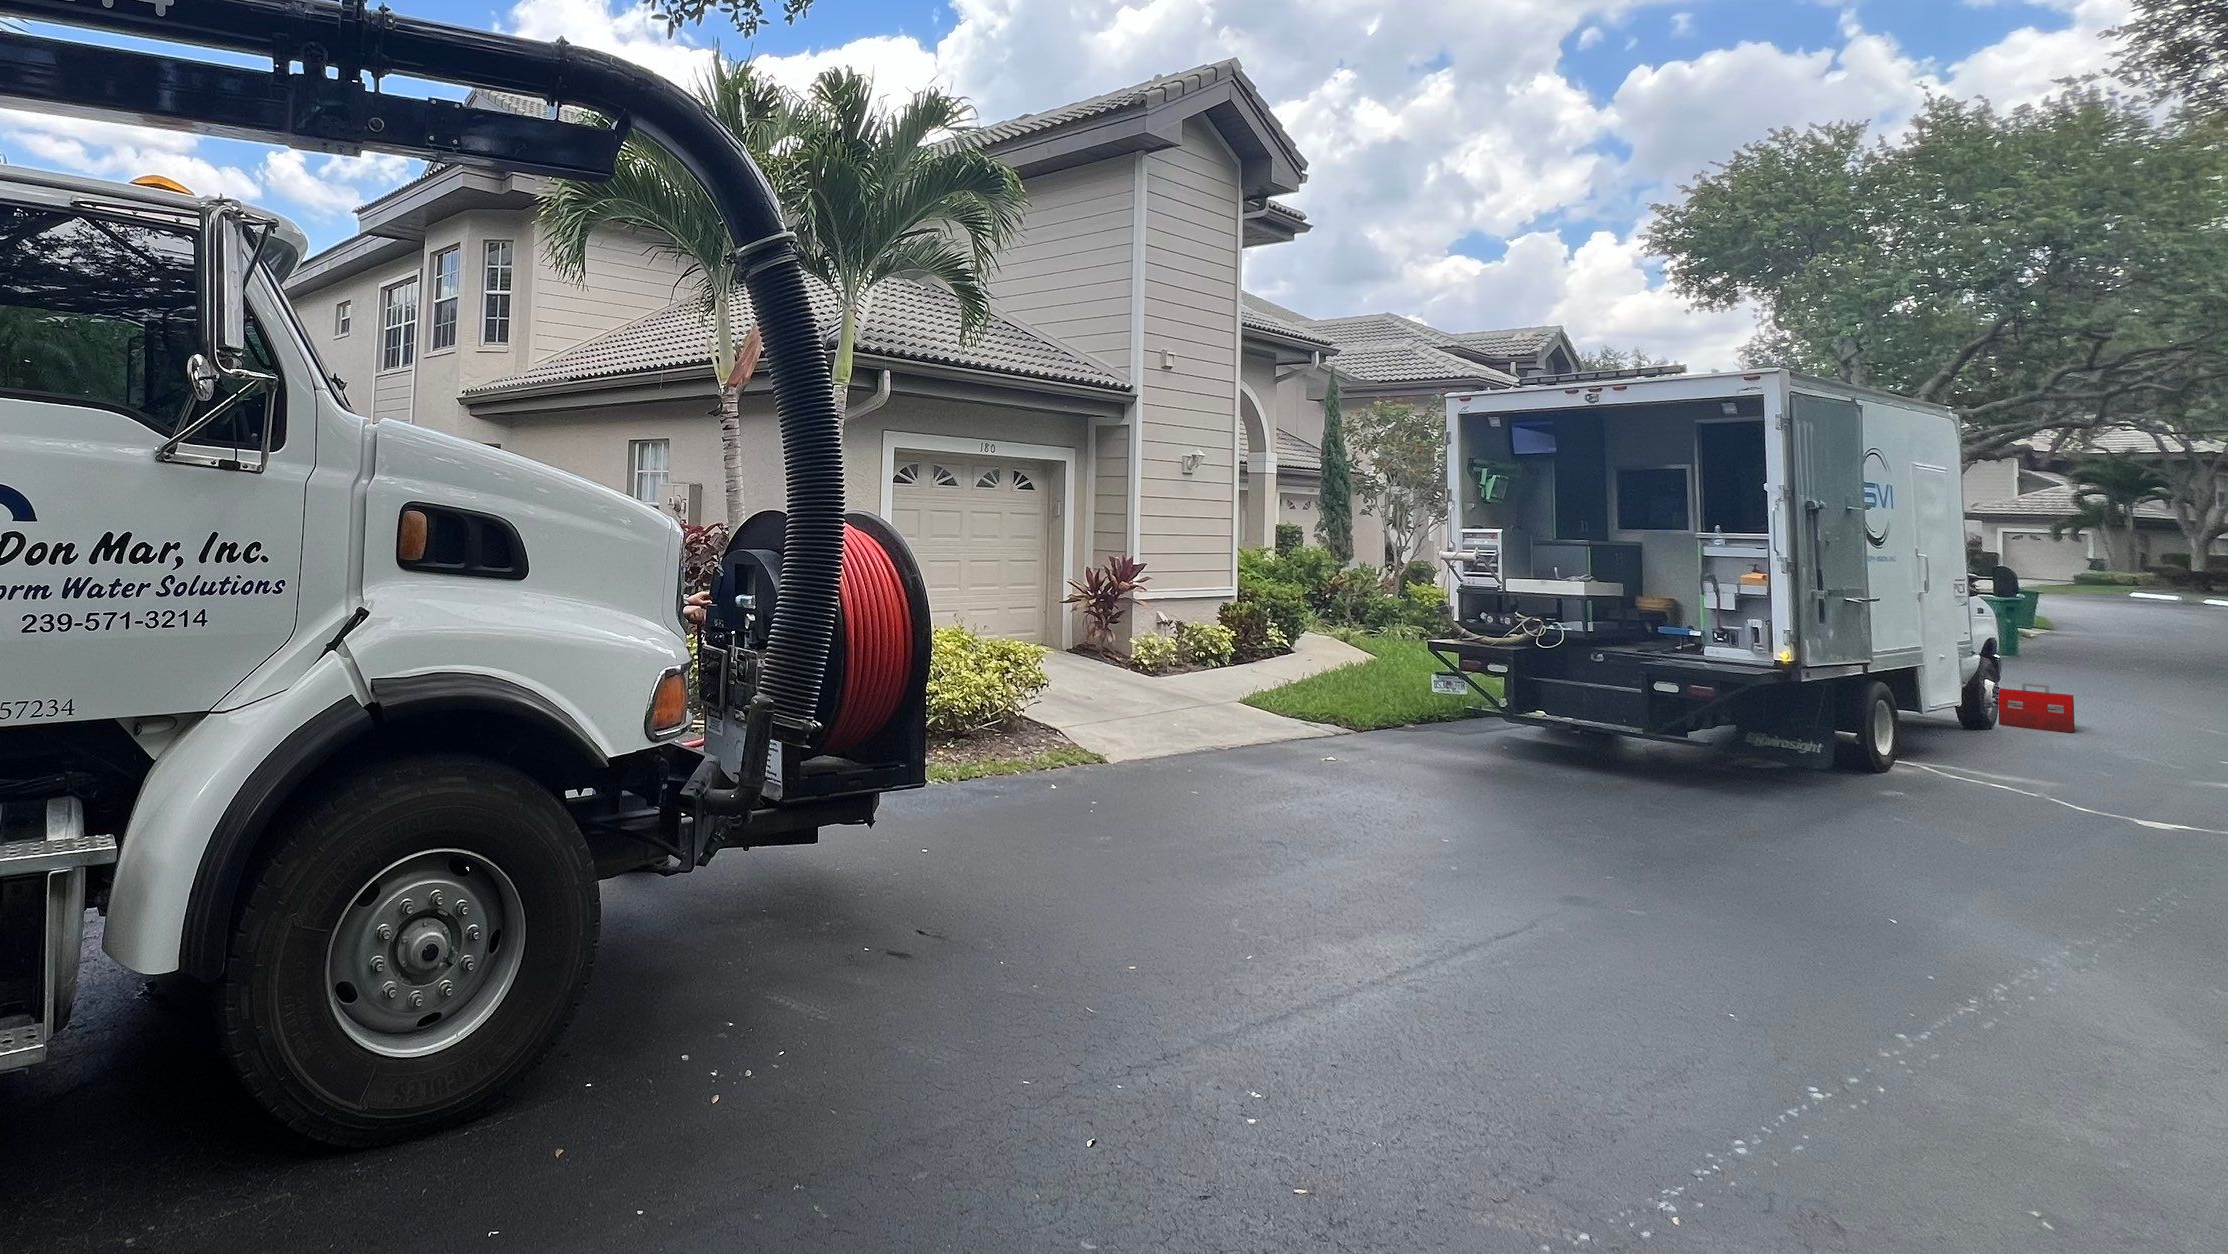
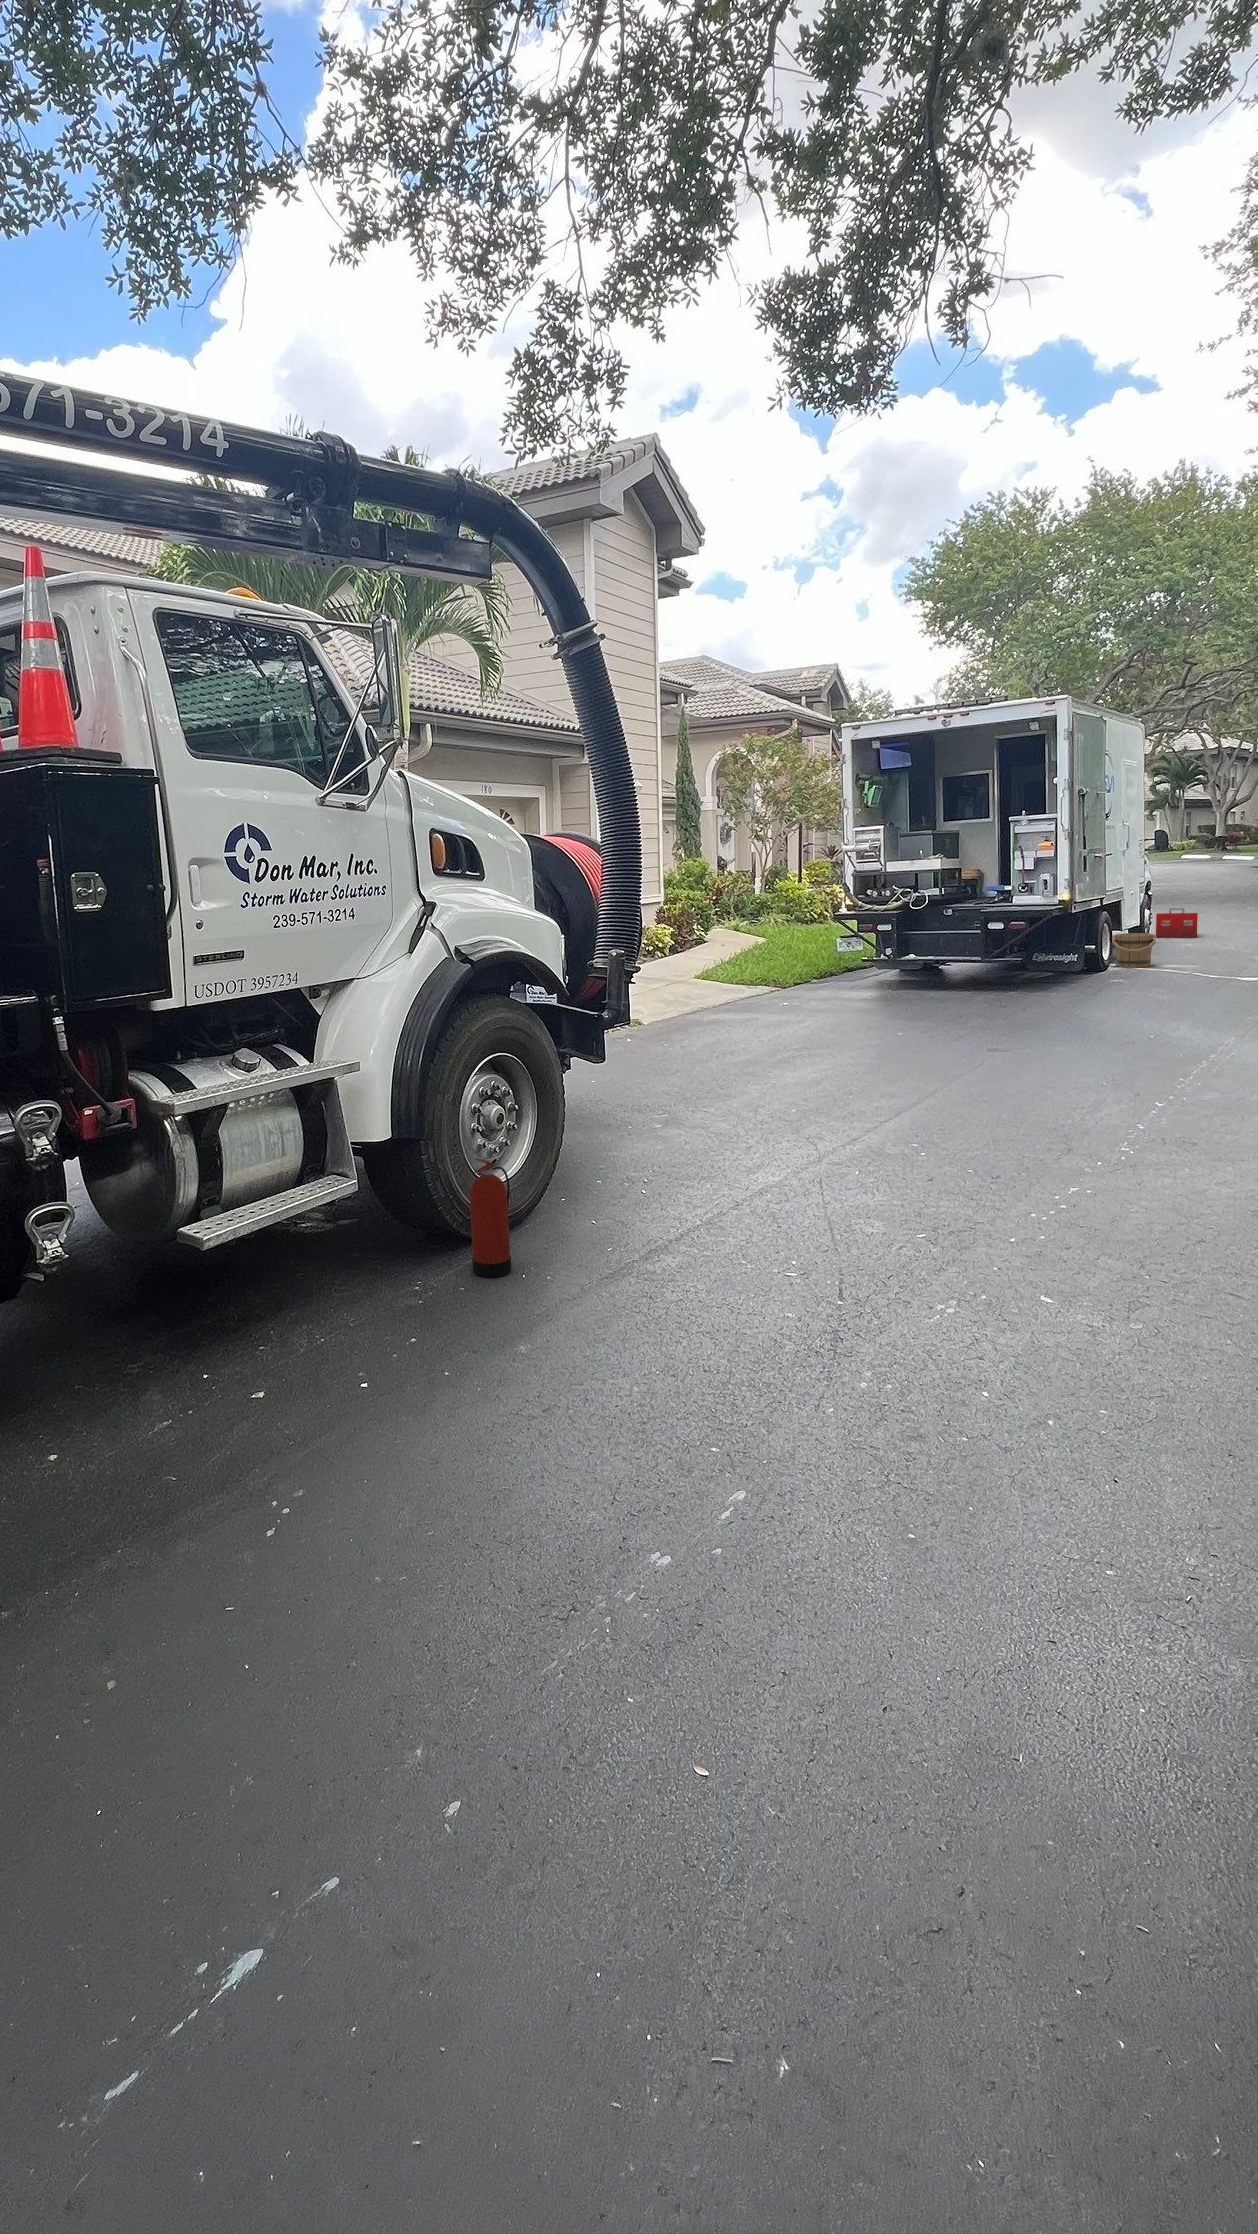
bucket: none [1888,718,1966,774] -> present [1112,933,1157,968]
fire extinguisher: none [336,1006,426,1208] -> present [470,1158,511,1277]

